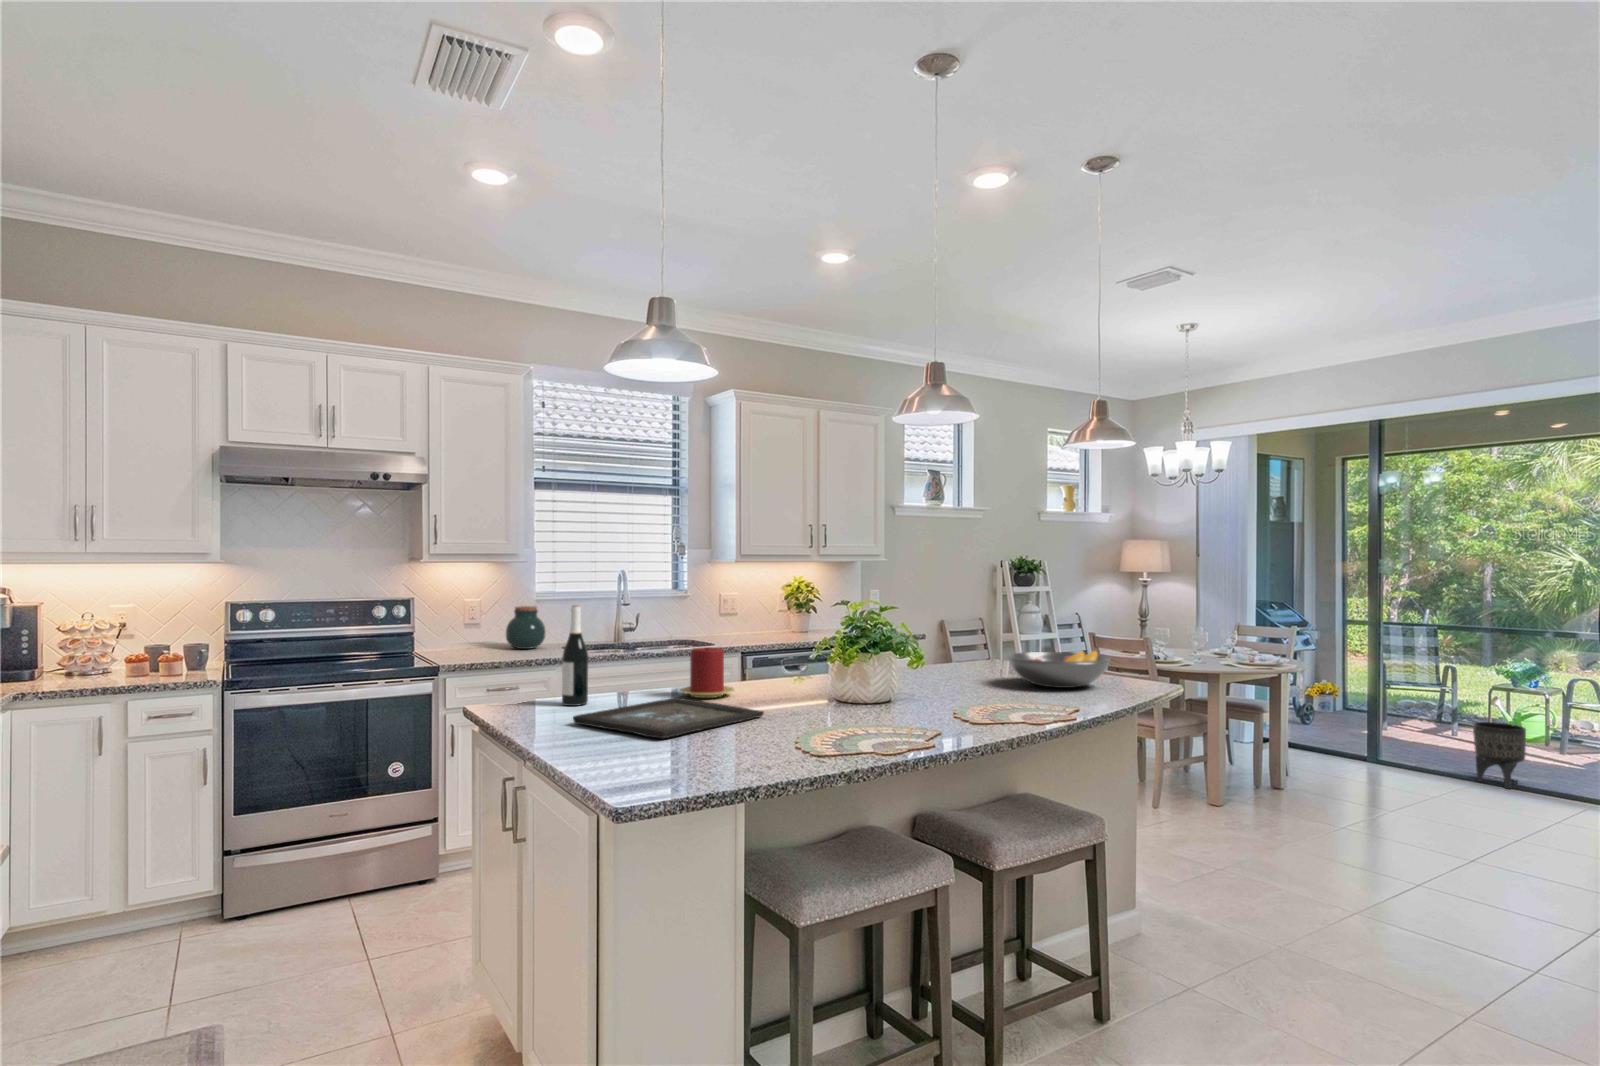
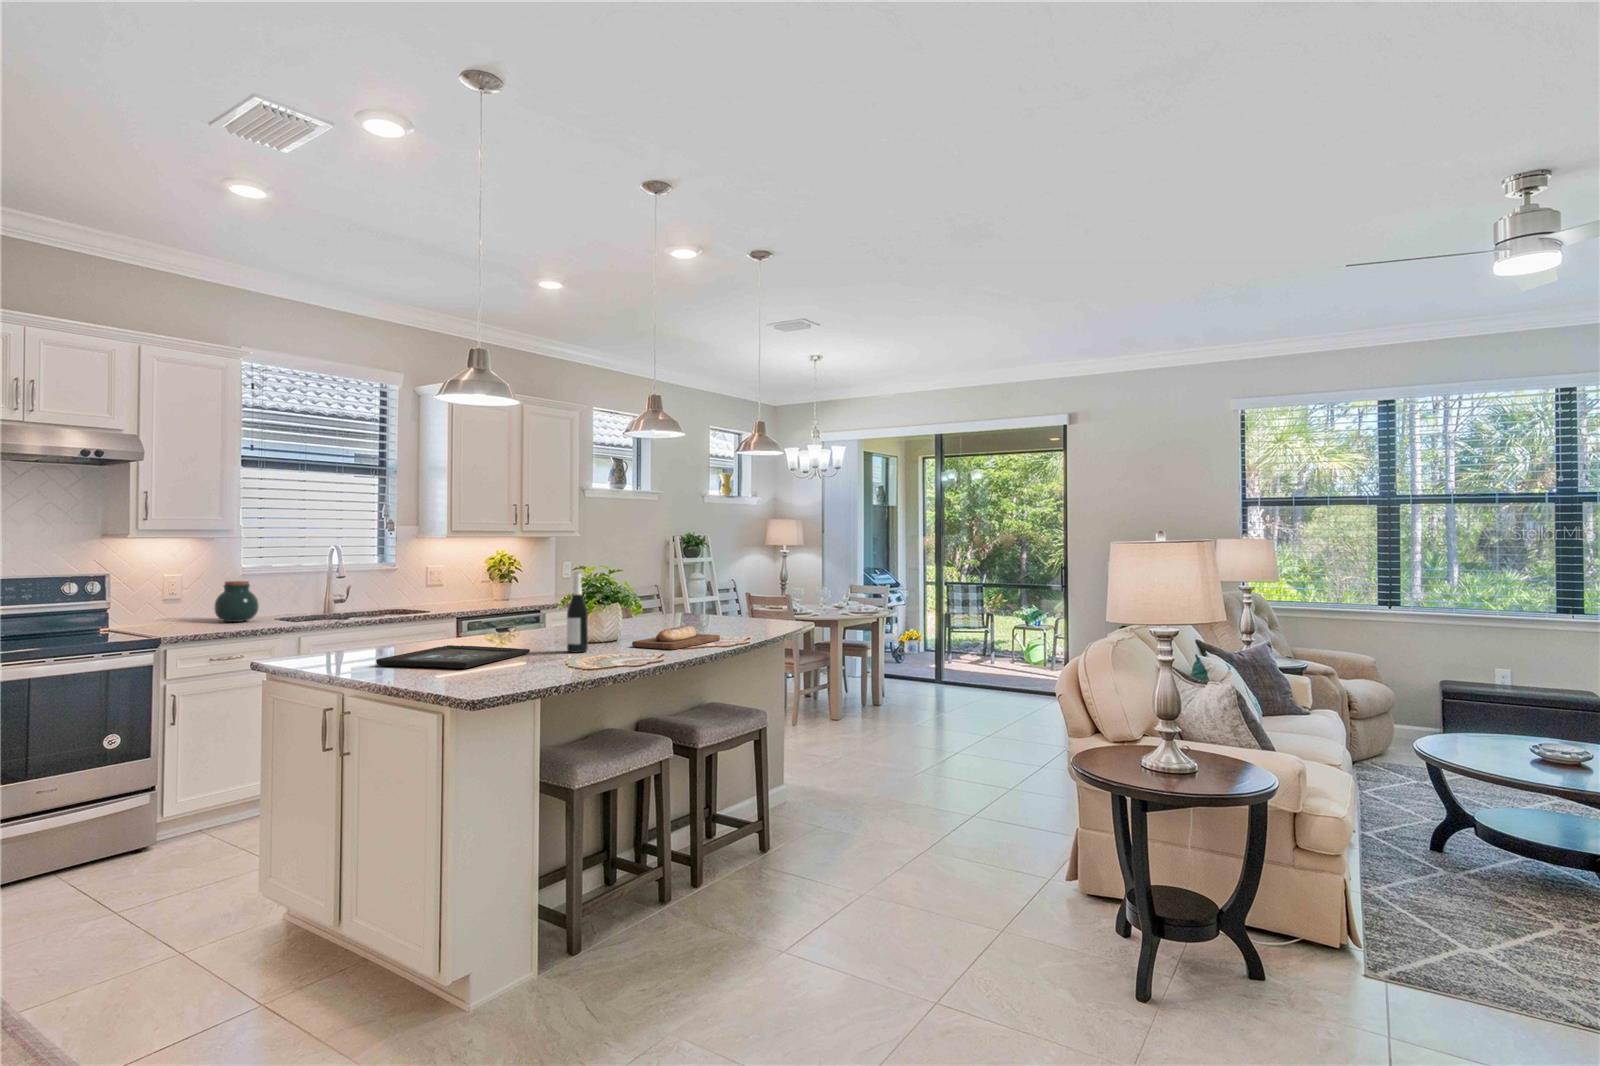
wine bottle: present [562,605,588,706] -> present [567,572,588,653]
candle: present [679,647,734,698] -> none [444,606,492,646]
fruit bowl: present [1008,650,1111,688] -> none [697,600,769,627]
bread loaf: none [902,687,1031,724] -> present [632,626,720,649]
planter: present [1473,722,1526,789] -> none [996,648,1025,692]

